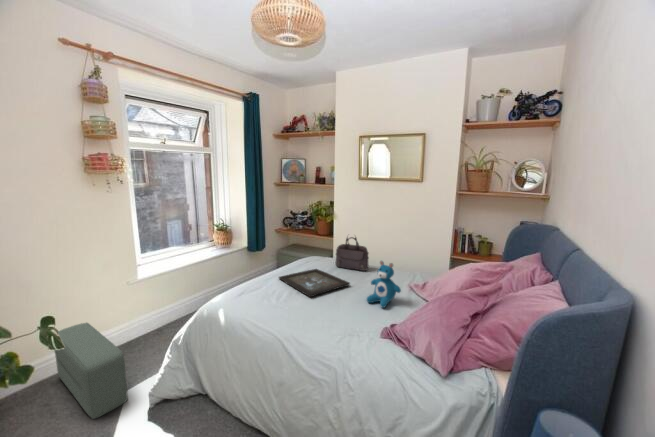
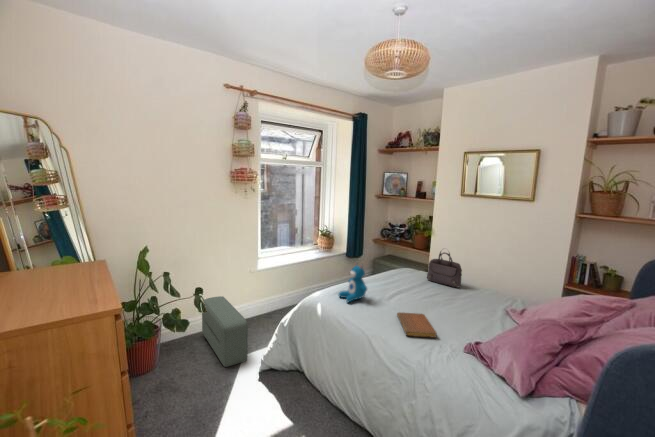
teddy bear: present [367,261,401,308] -> present [338,263,367,302]
tray: present [279,269,350,297] -> none [371,279,438,302]
notebook: none [312,308,358,339] -> present [397,313,437,338]

